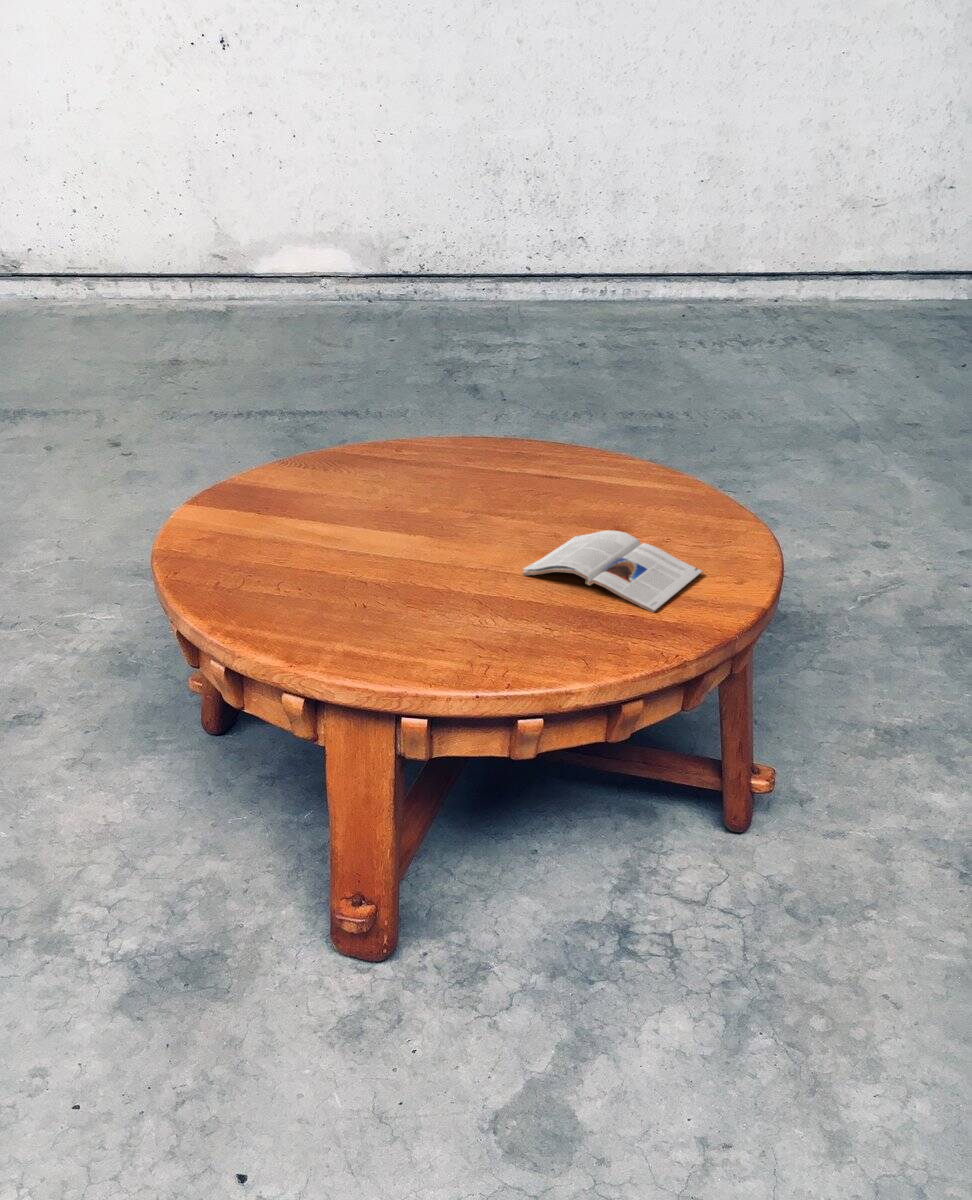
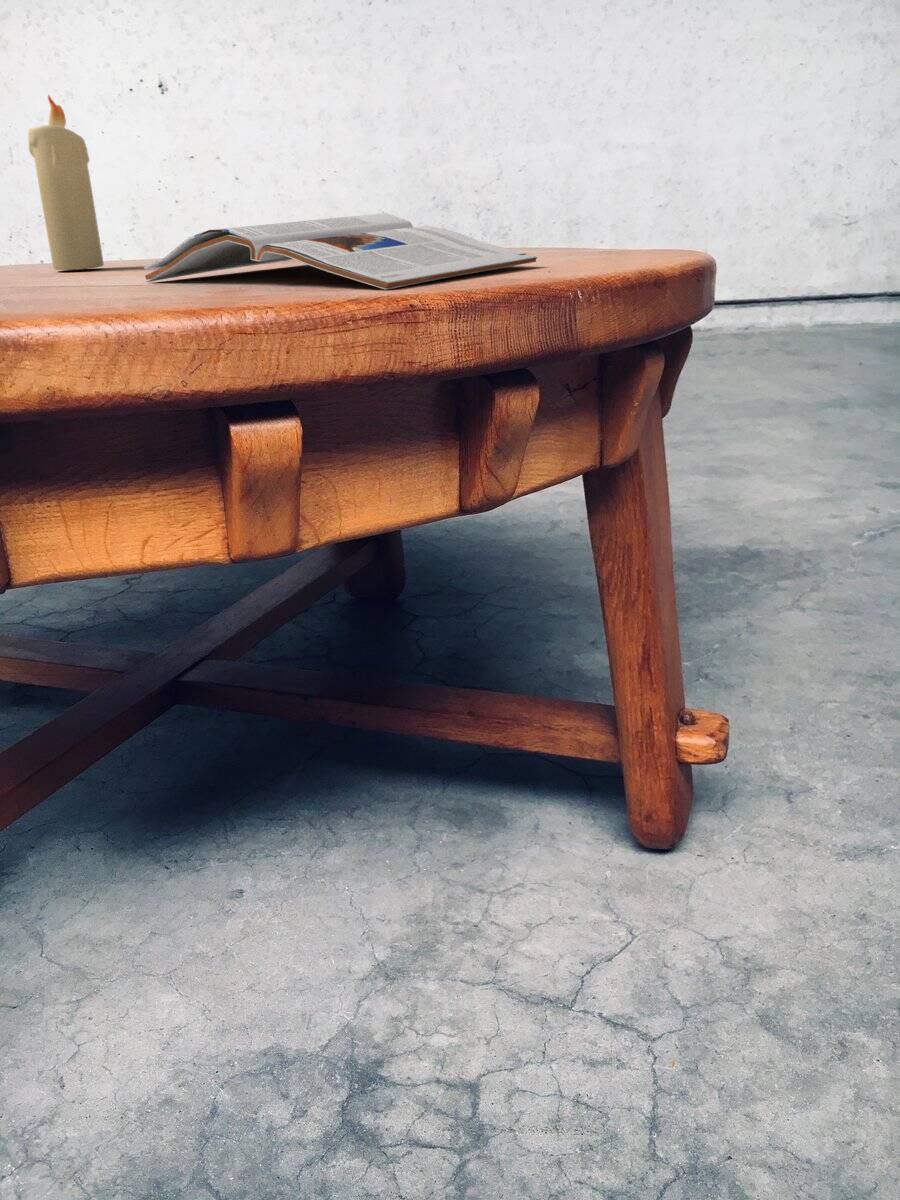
candle: none [438,454,465,536] -> present [28,95,104,270]

